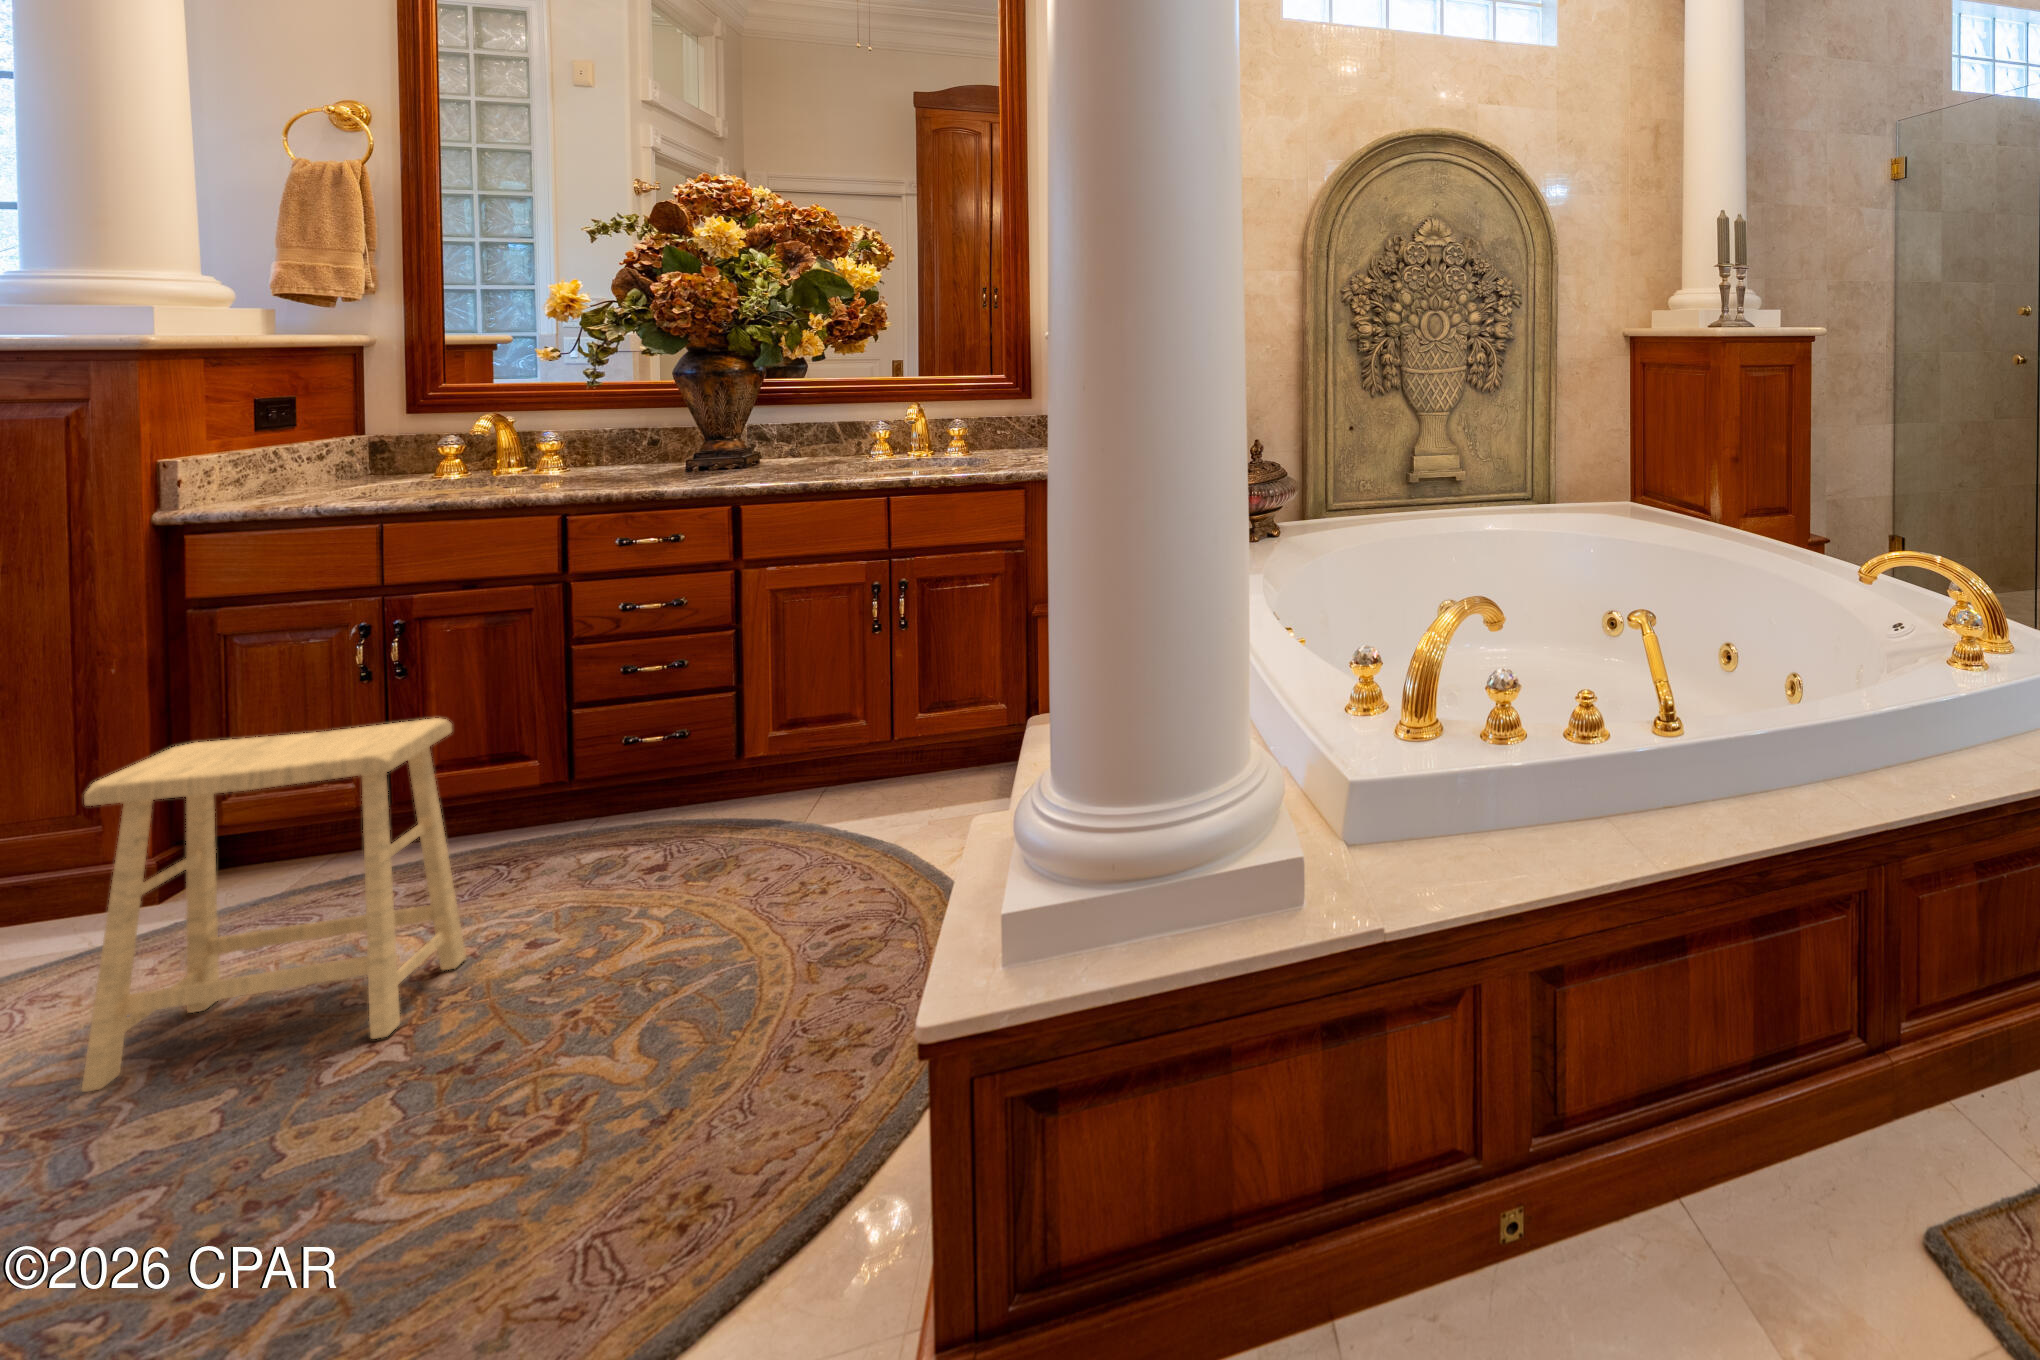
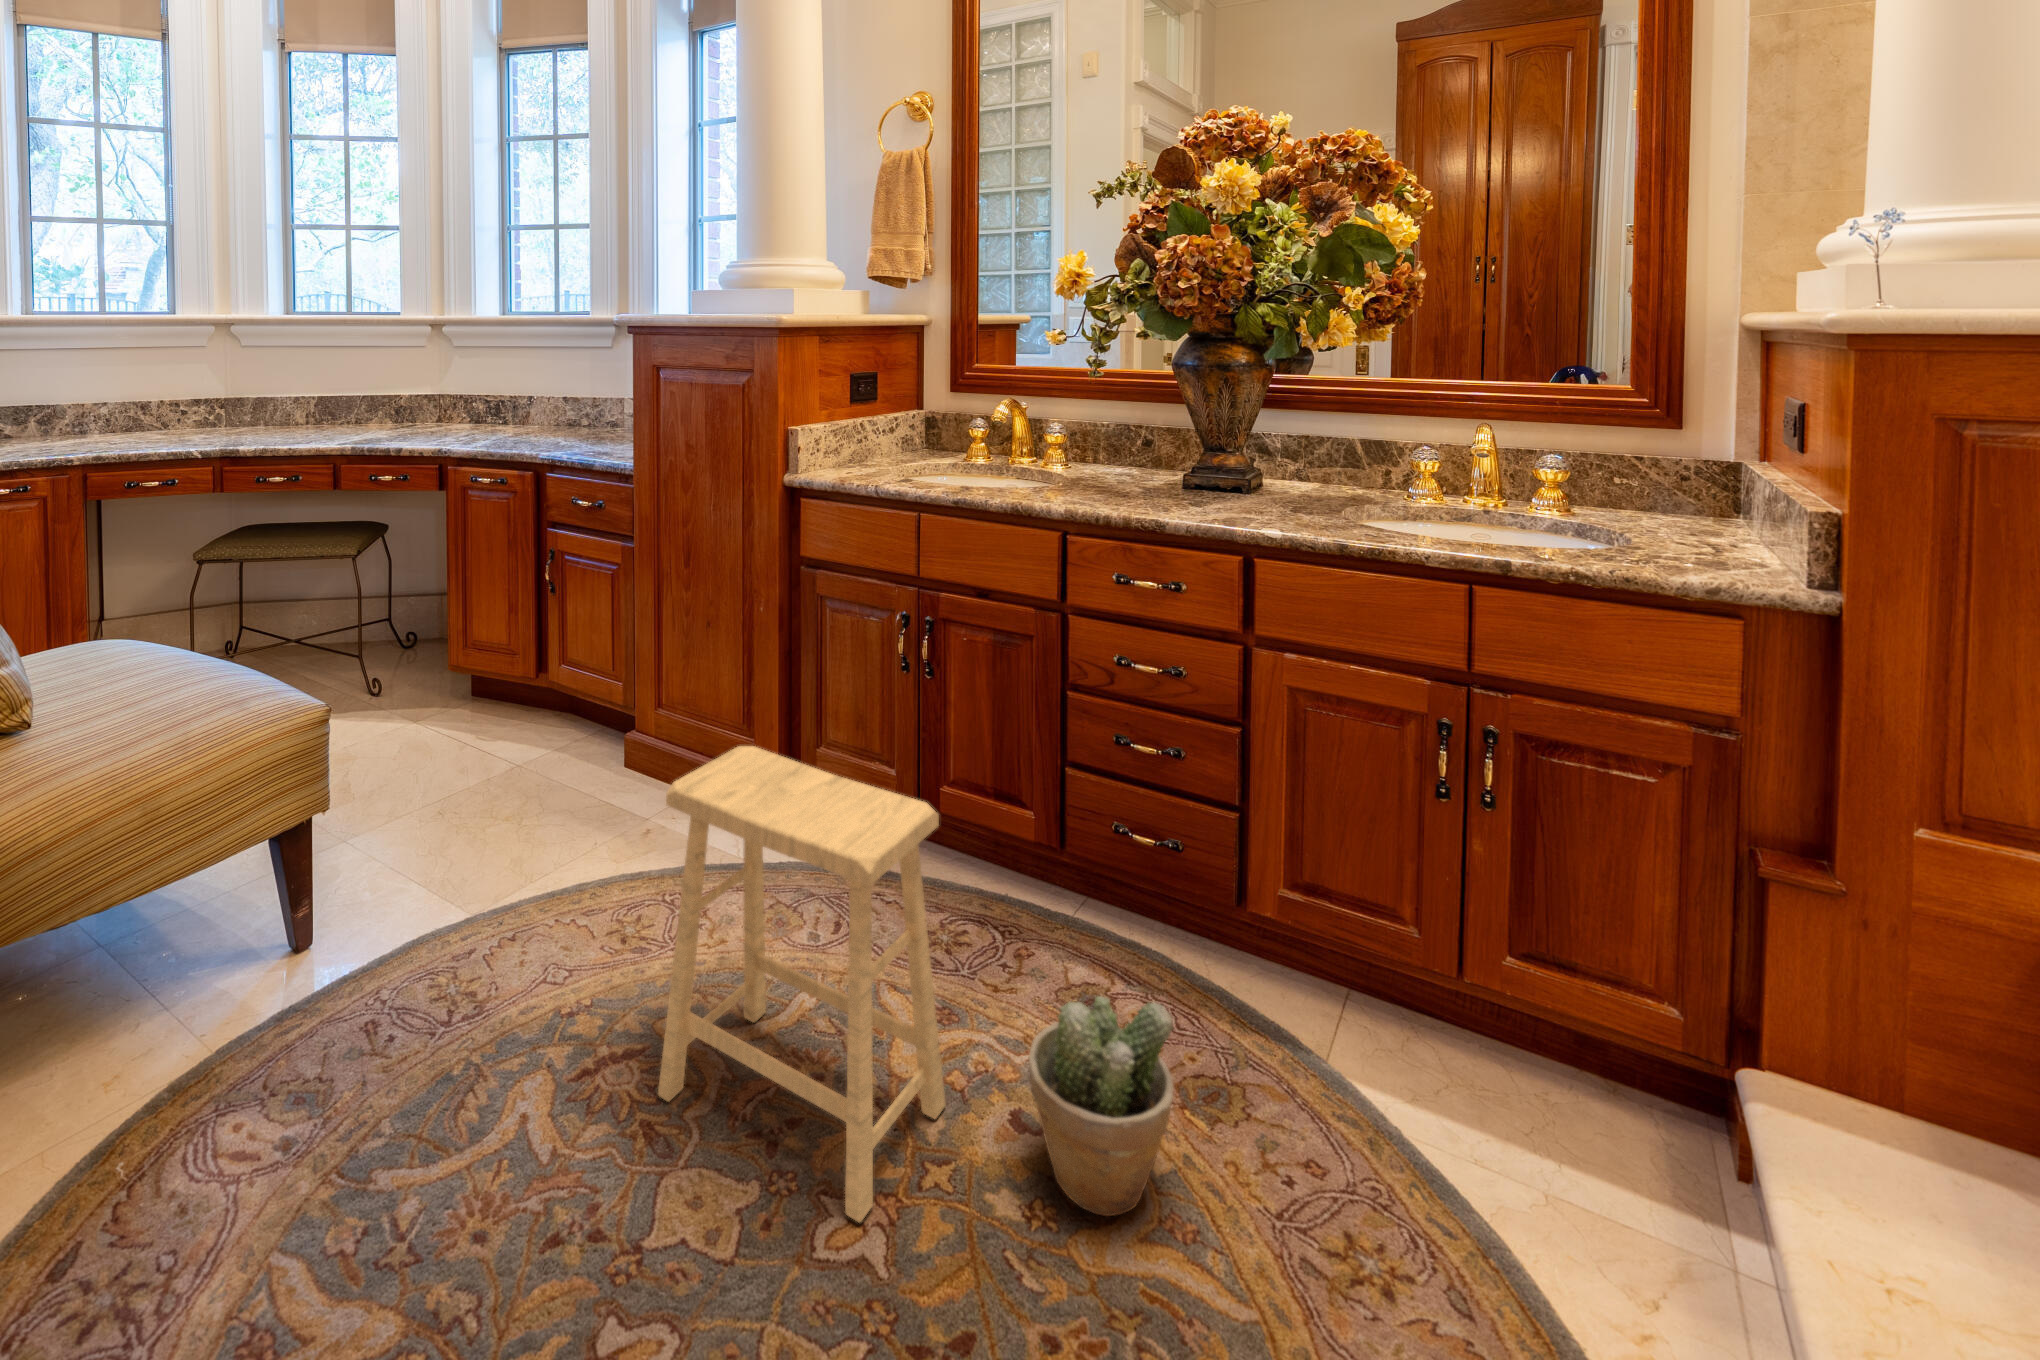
potted plant: none [552,791,676,948] -> present [1029,996,1174,1216]

